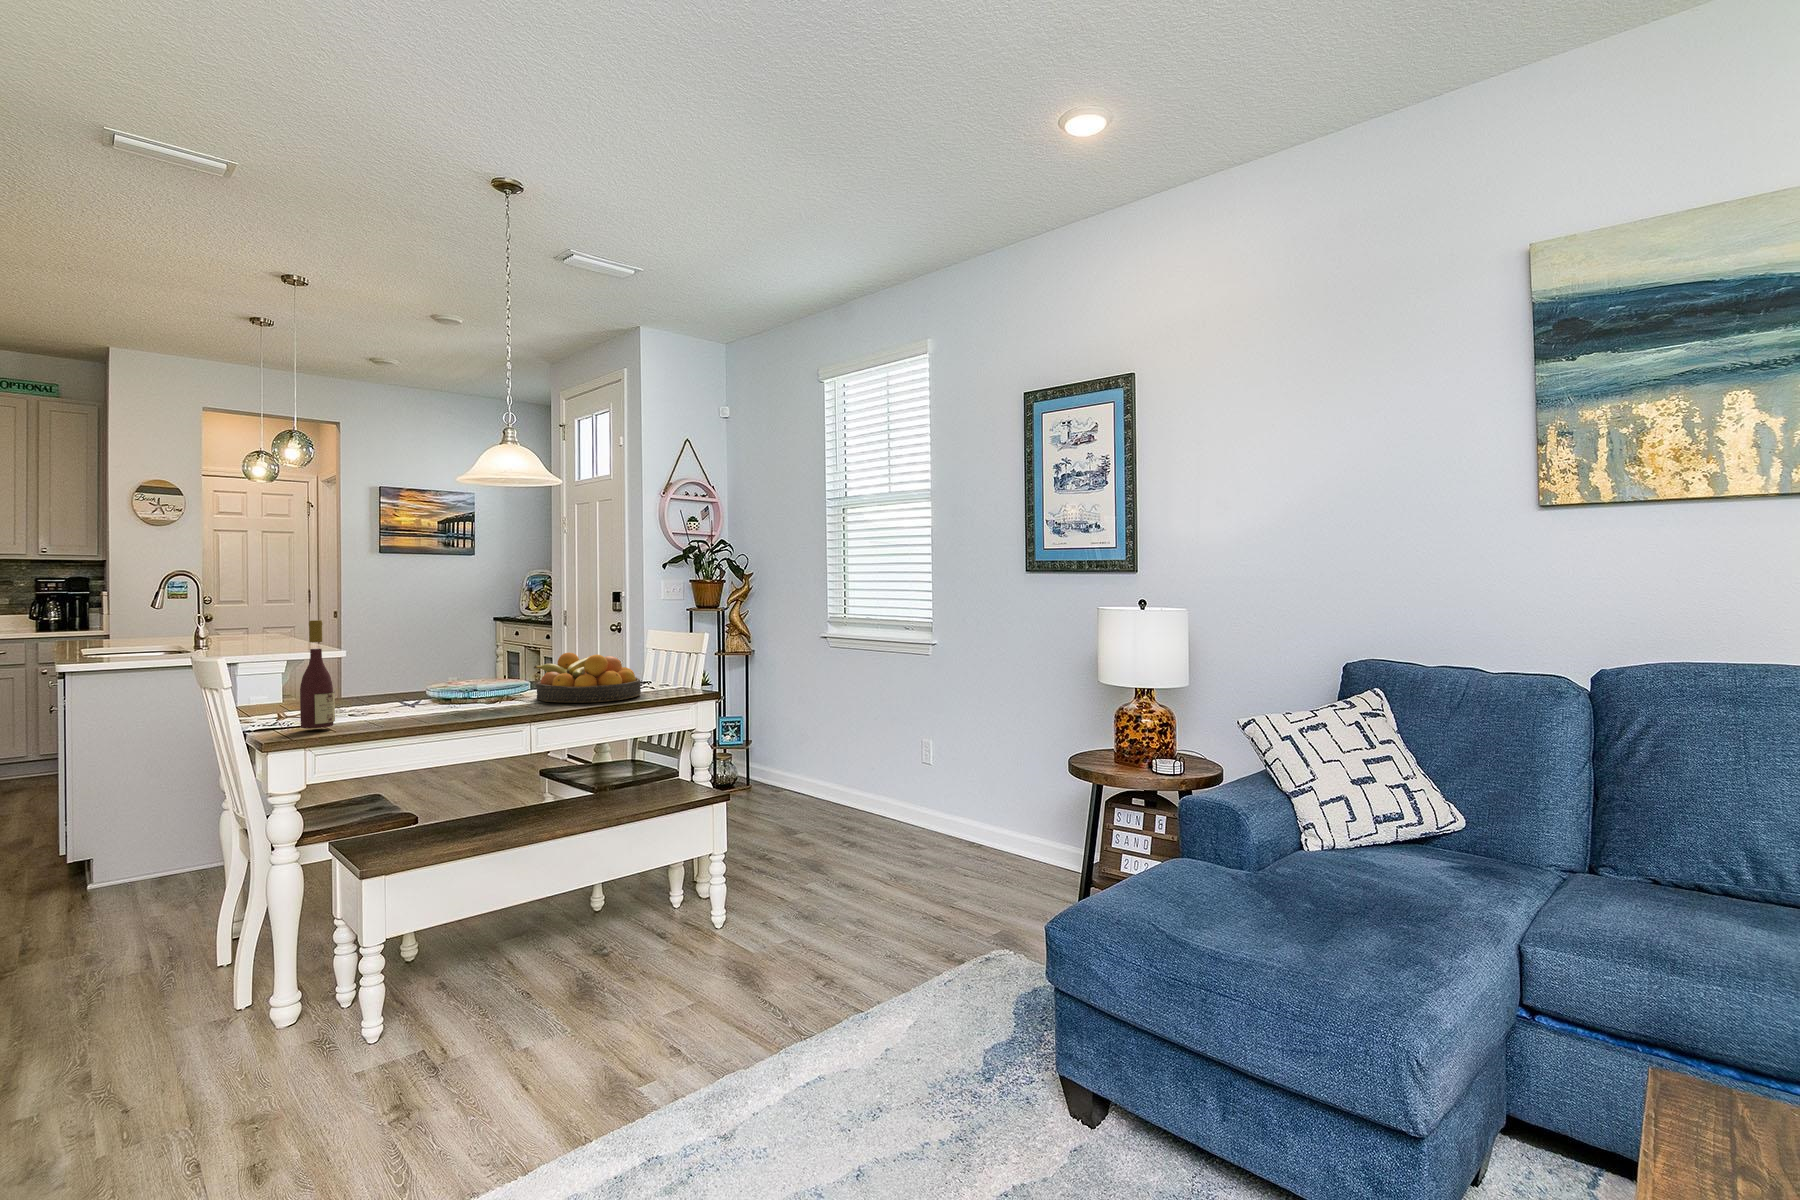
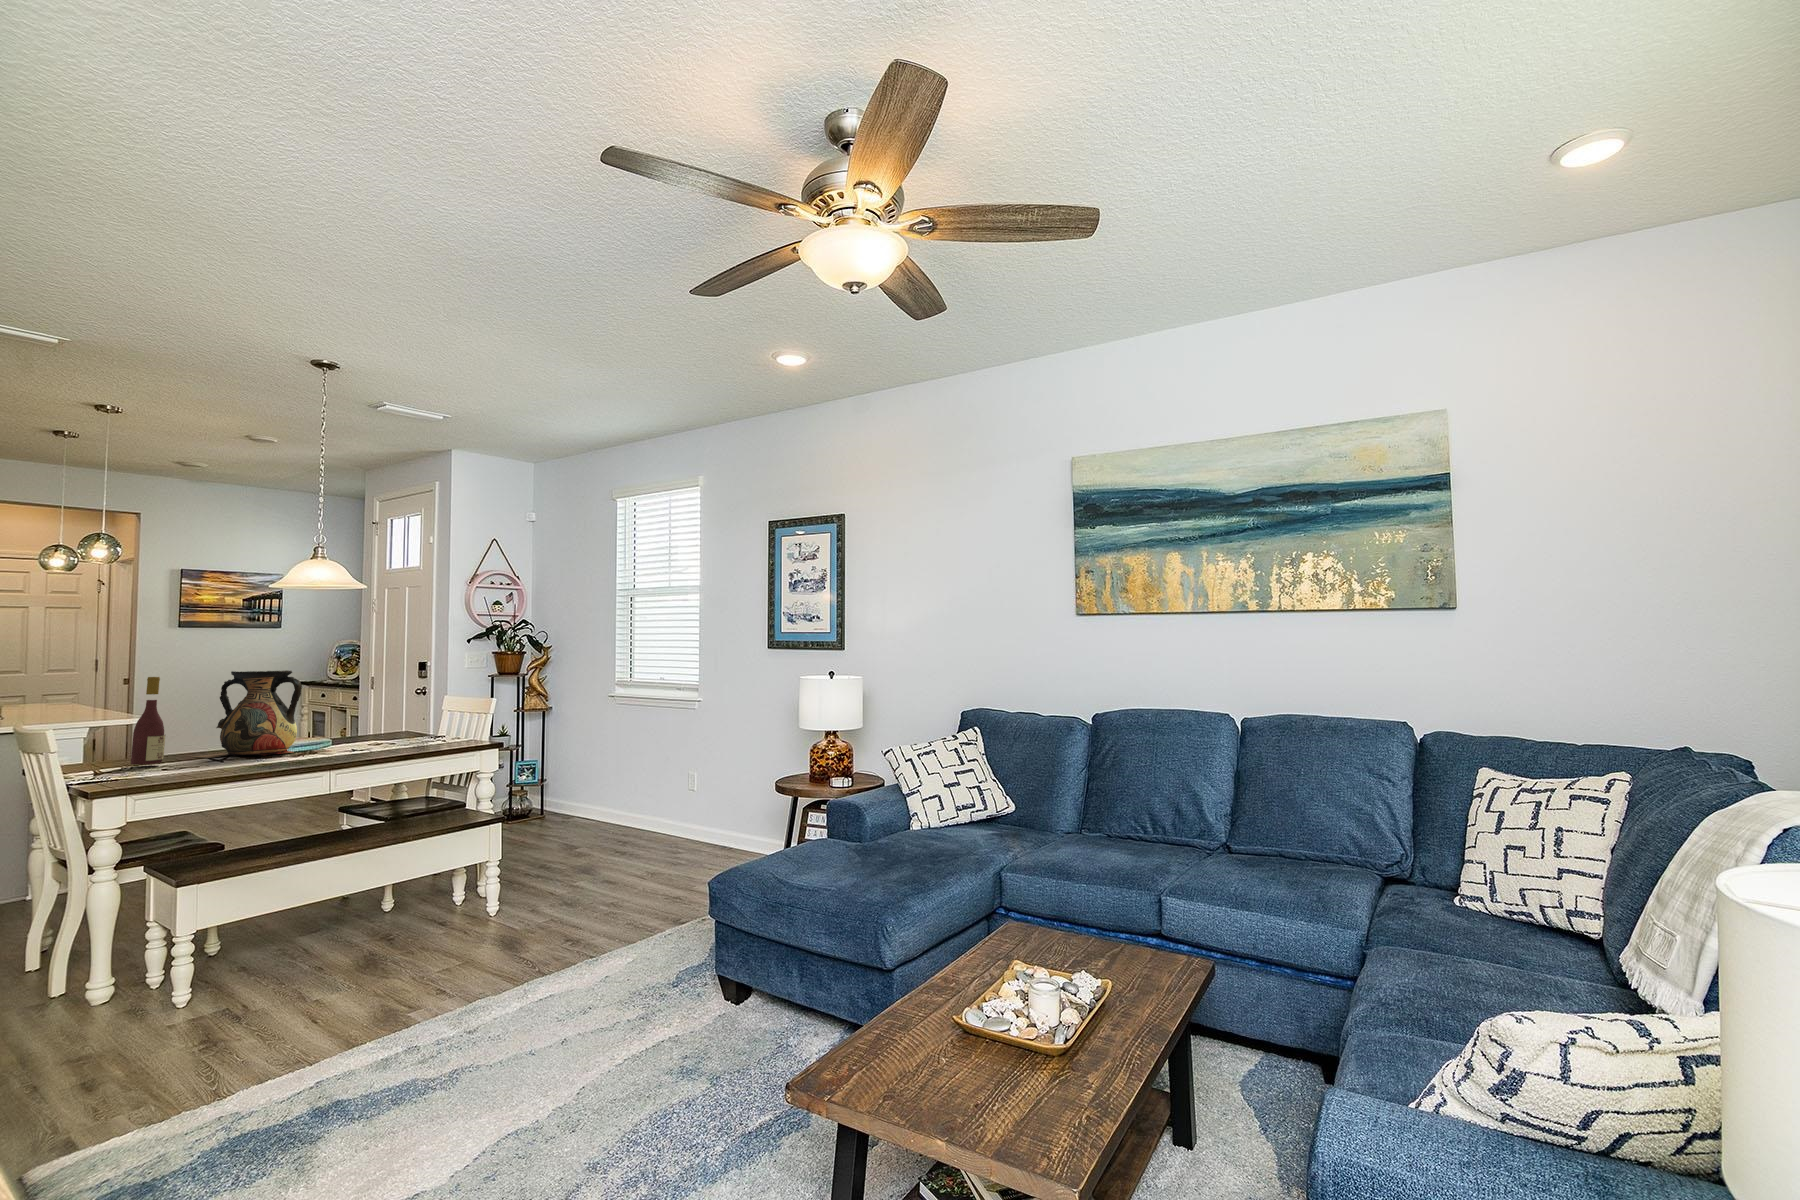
vase: none [368,609,481,718] -> present [193,670,302,758]
fruit bowl: present [534,653,641,703] -> none [346,707,442,746]

